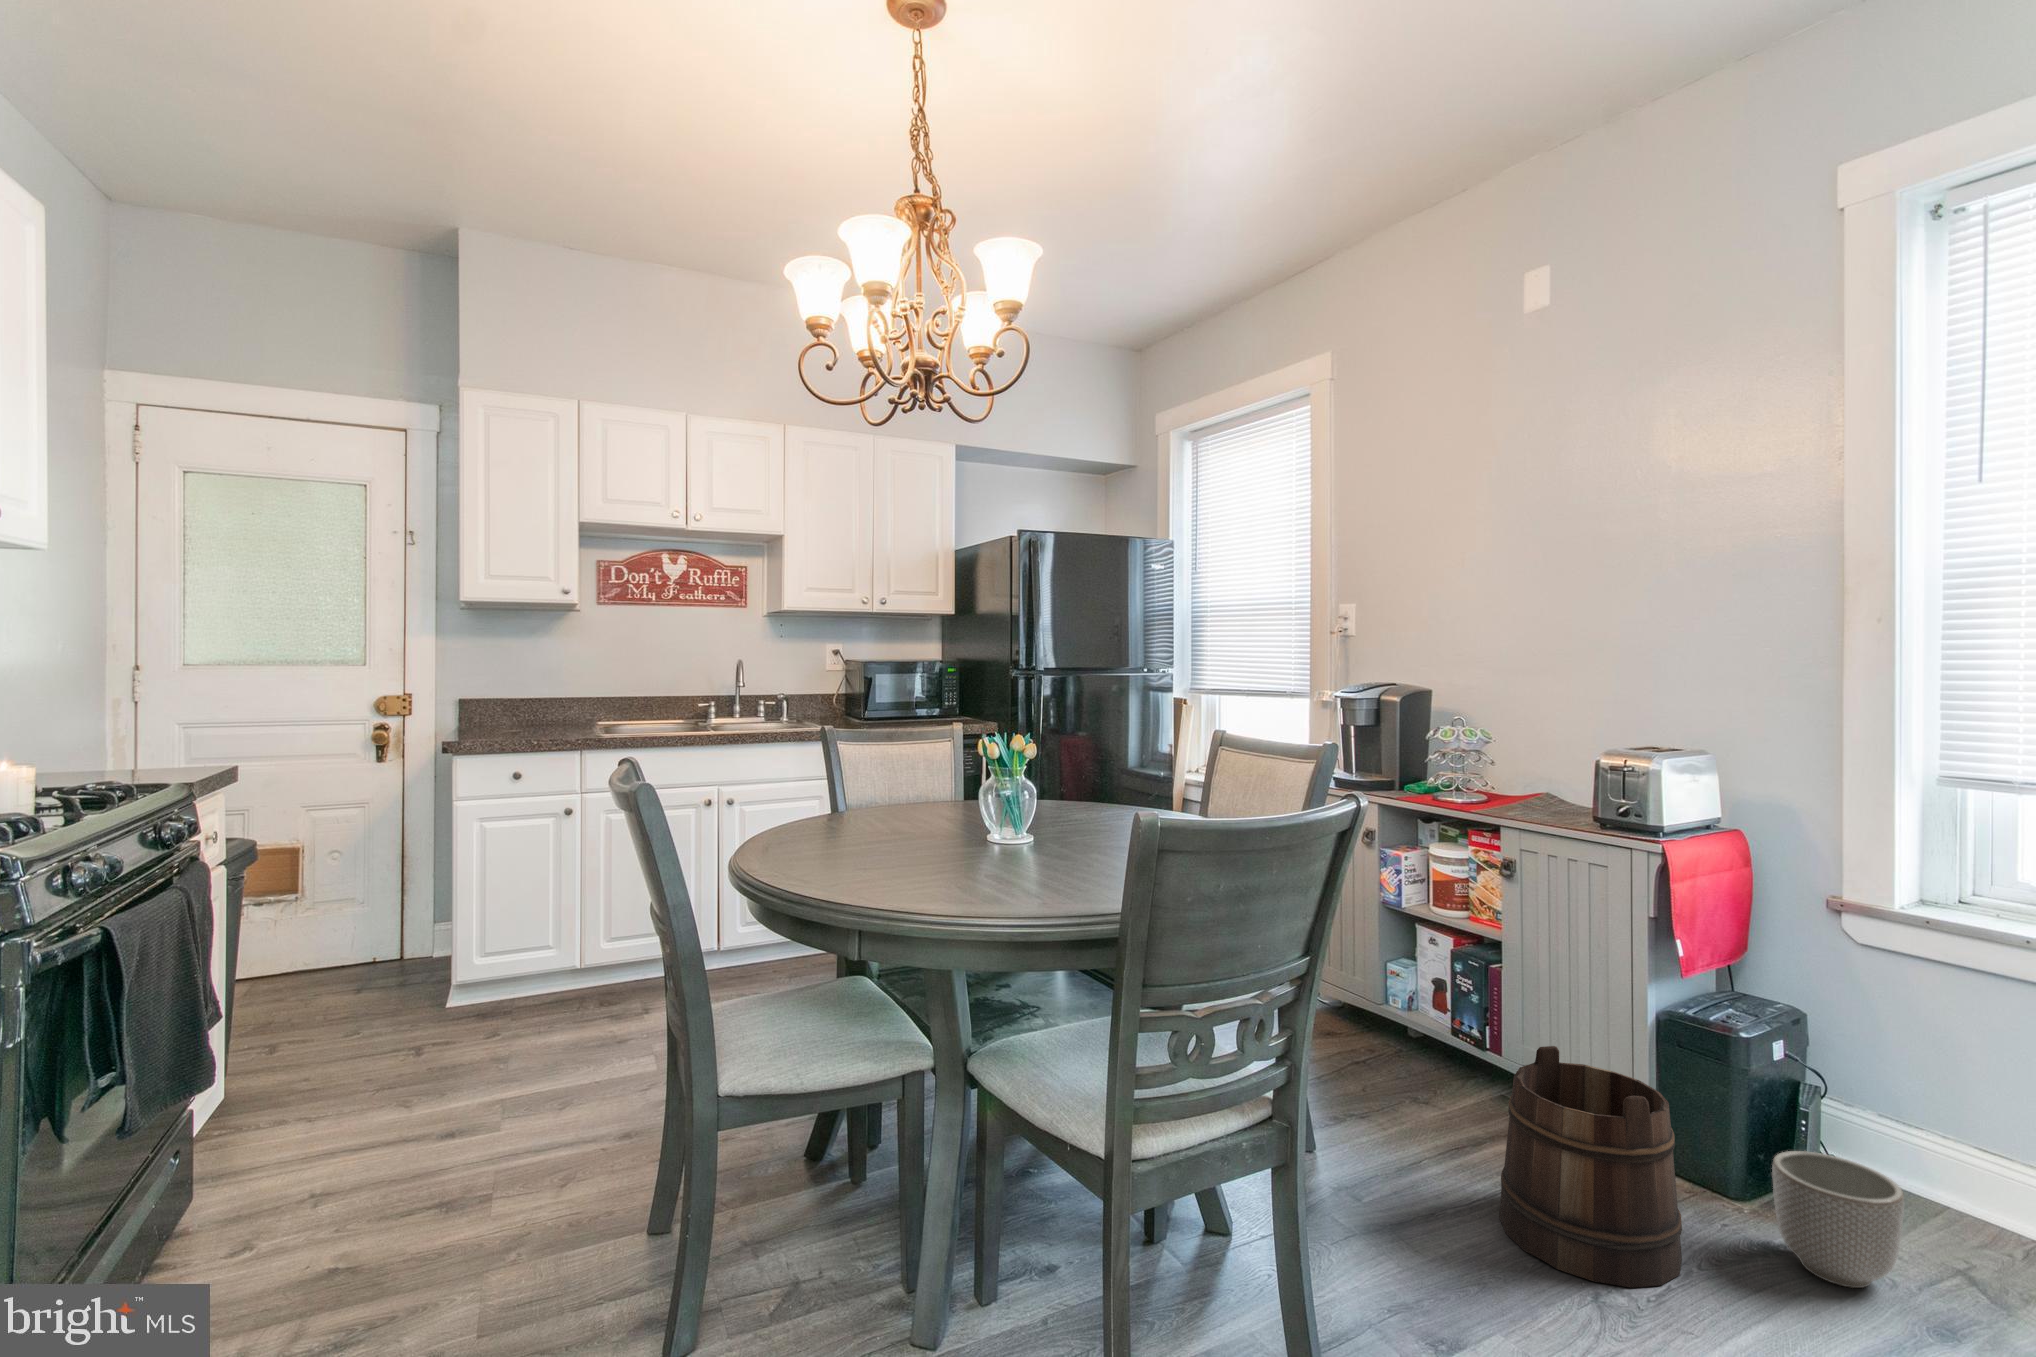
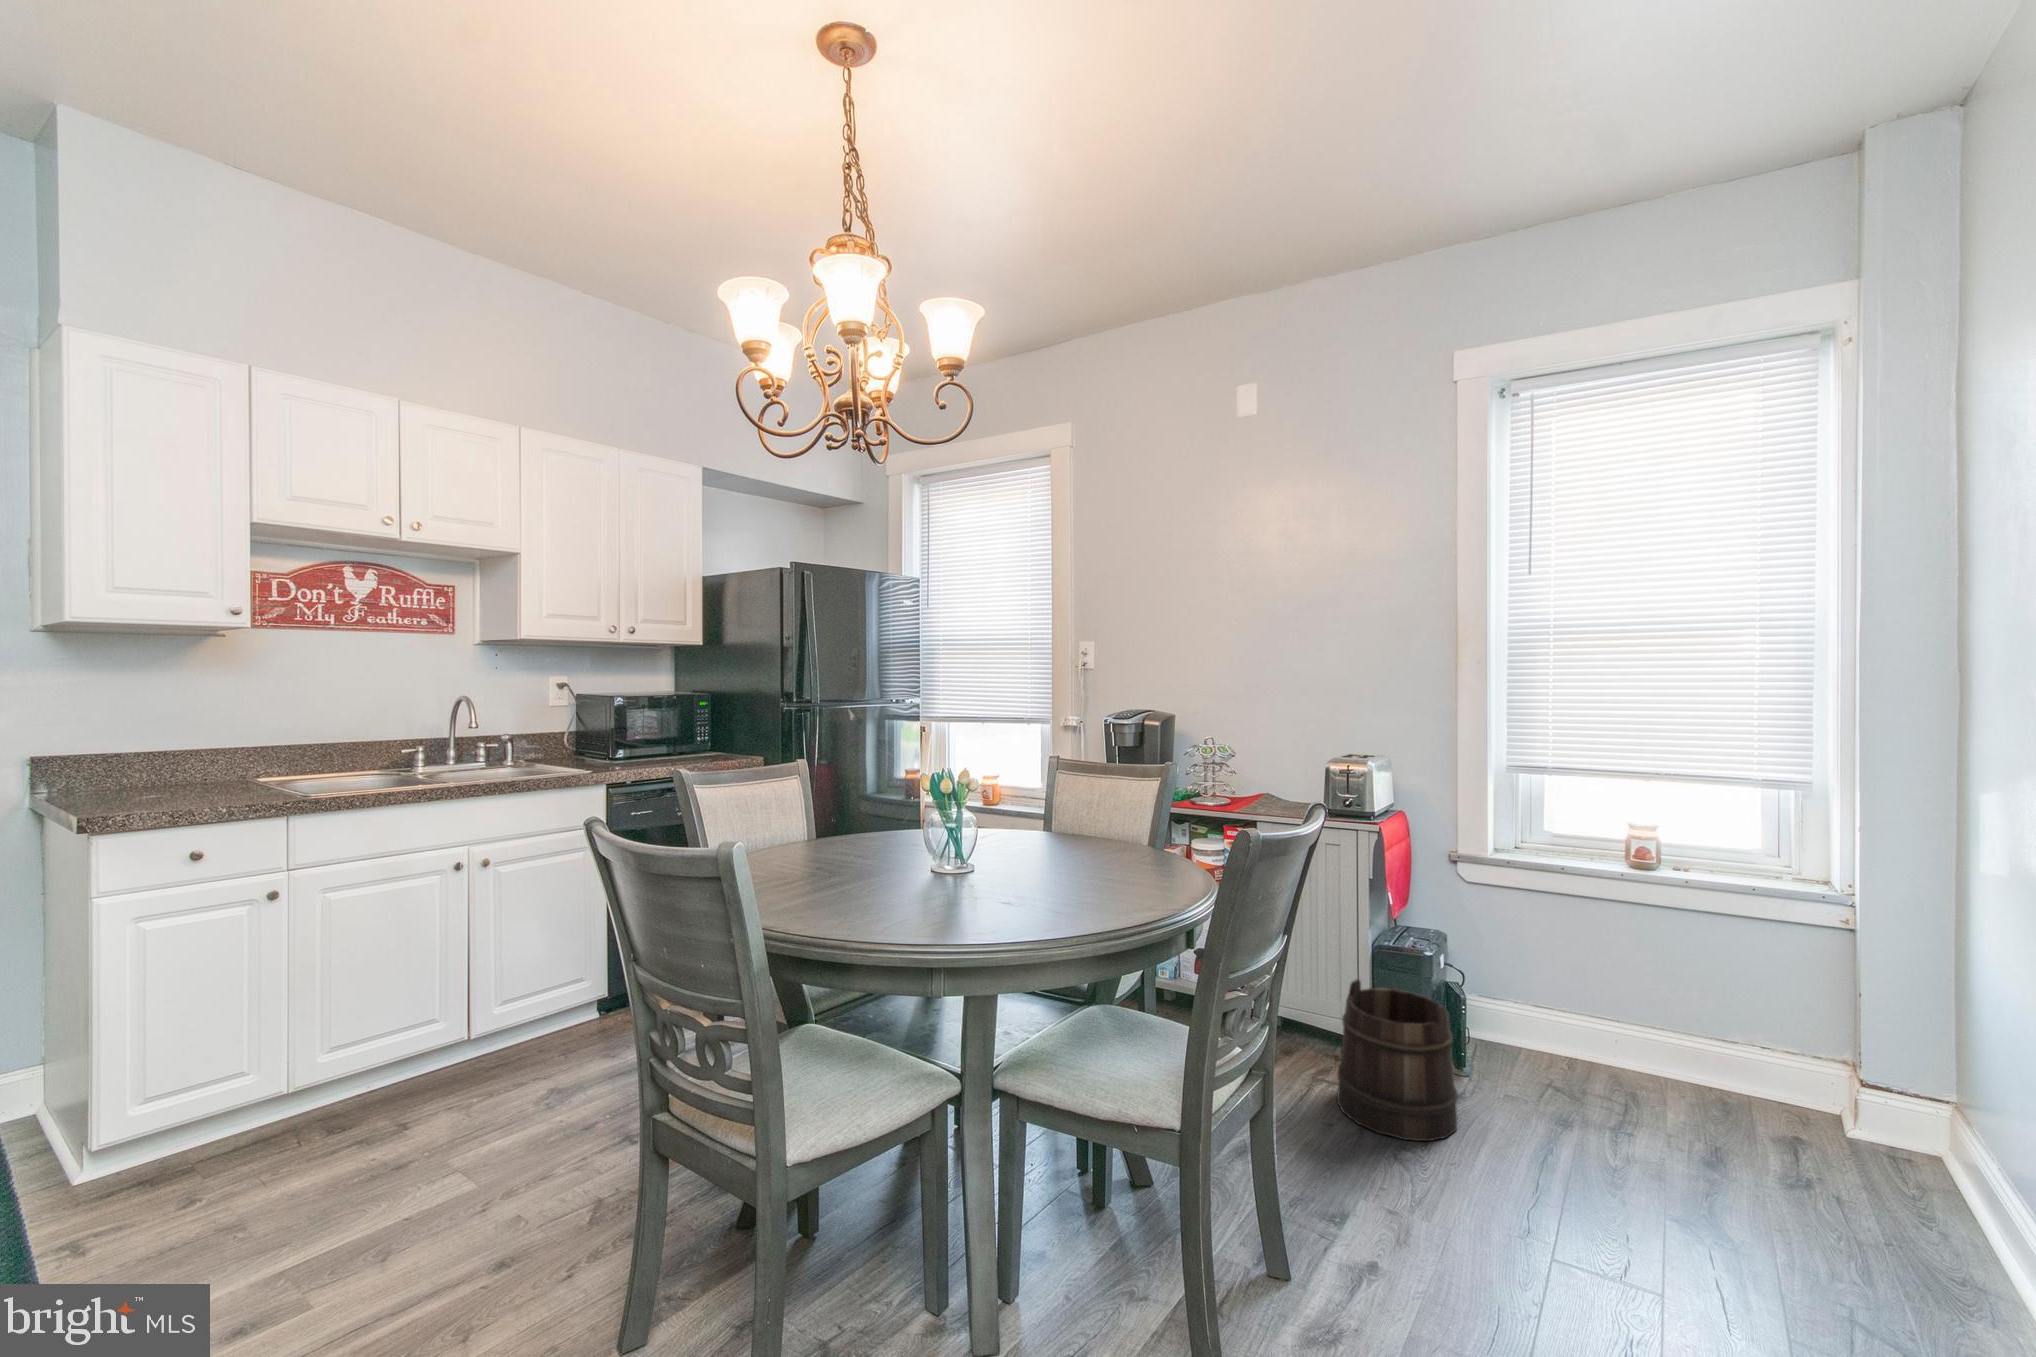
planter: present [1772,1151,1904,1288] -> none [1475,1015,1549,1097]

